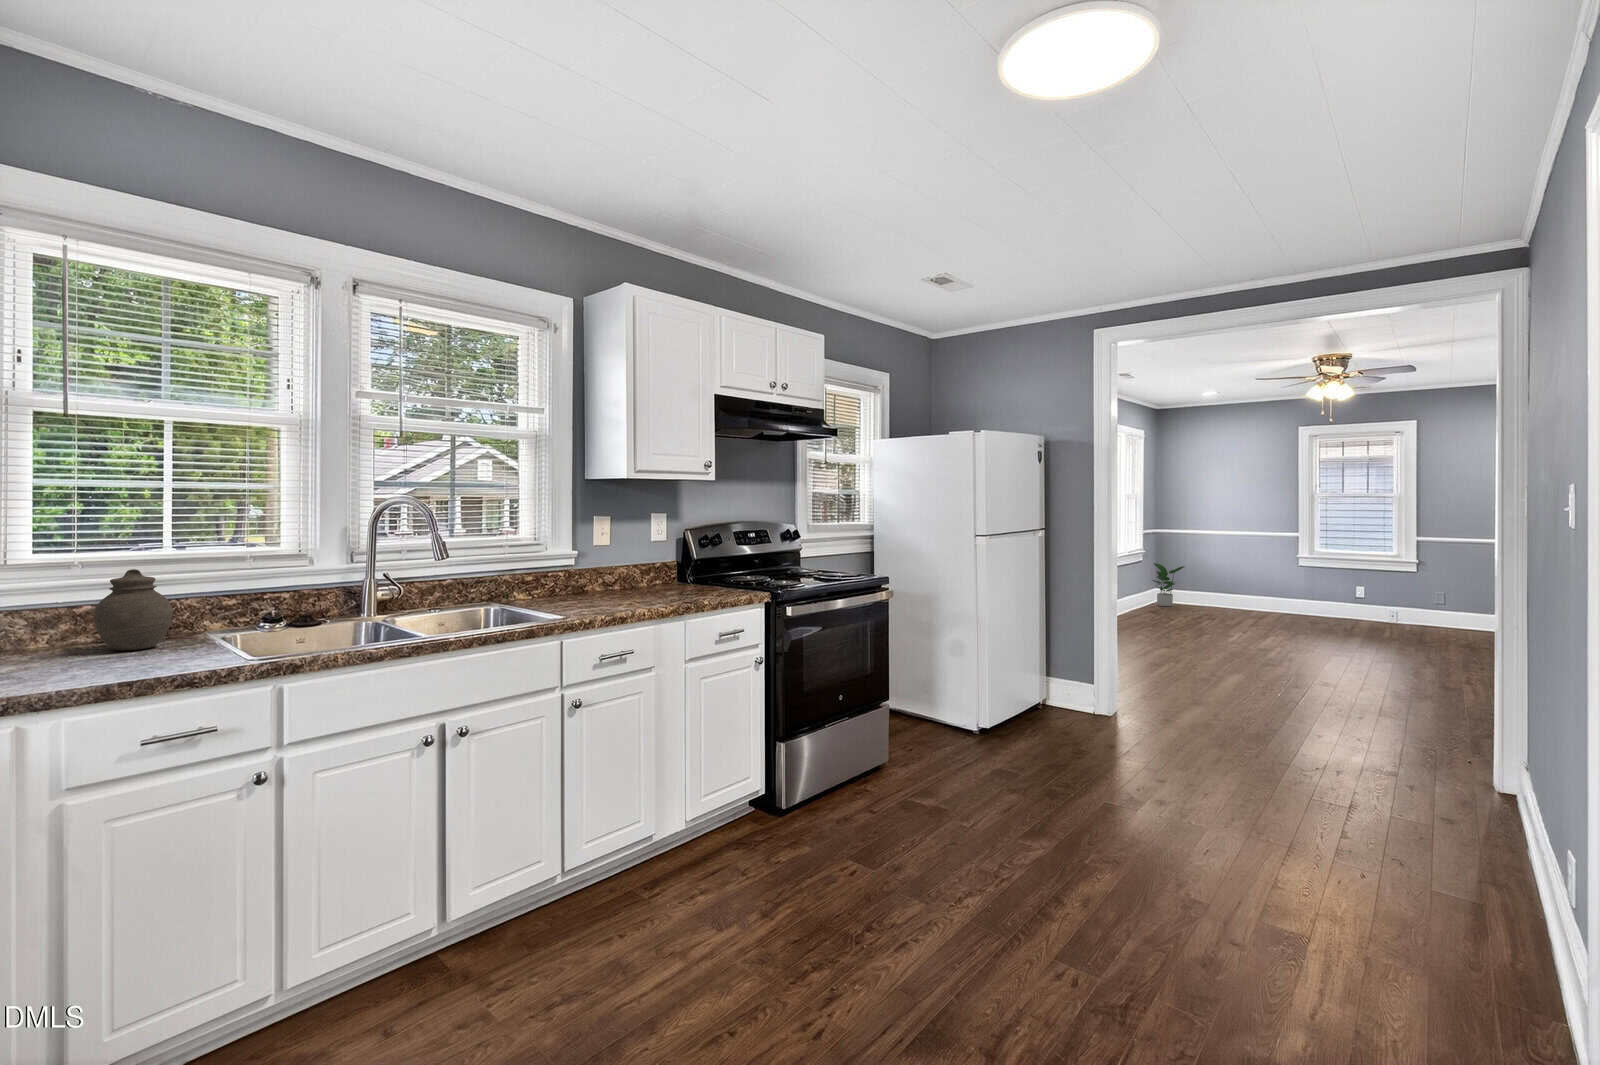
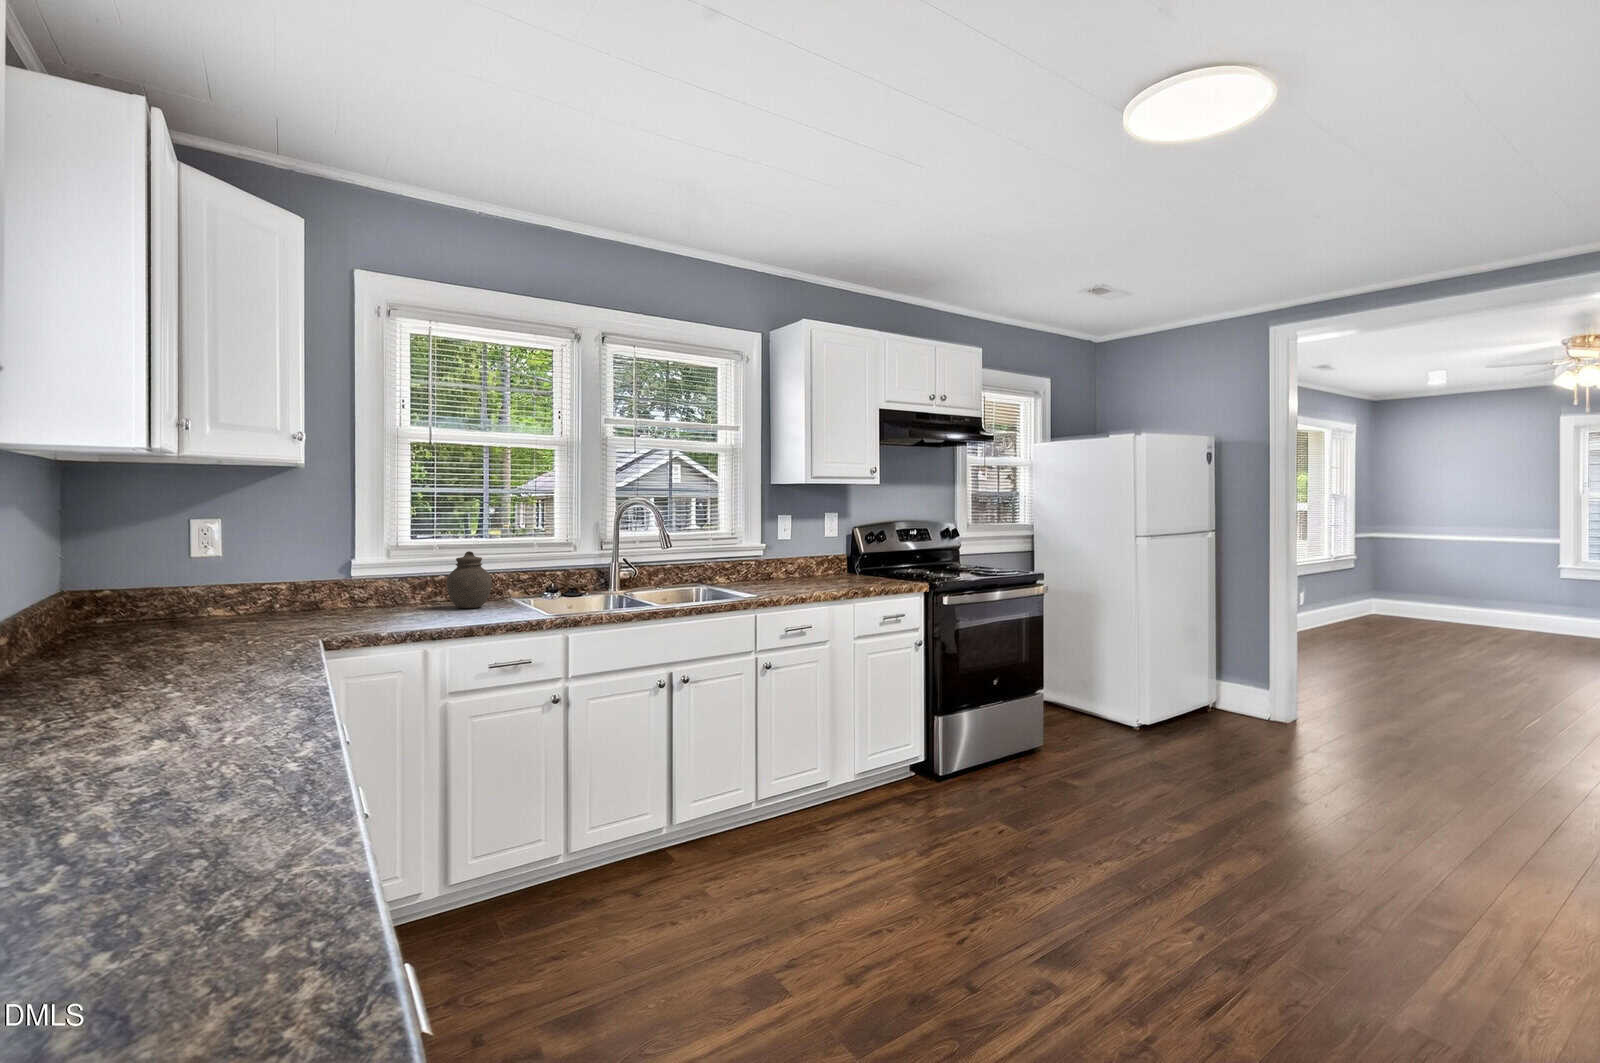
potted plant: present [1153,563,1184,606] -> none [1370,571,1413,621]

